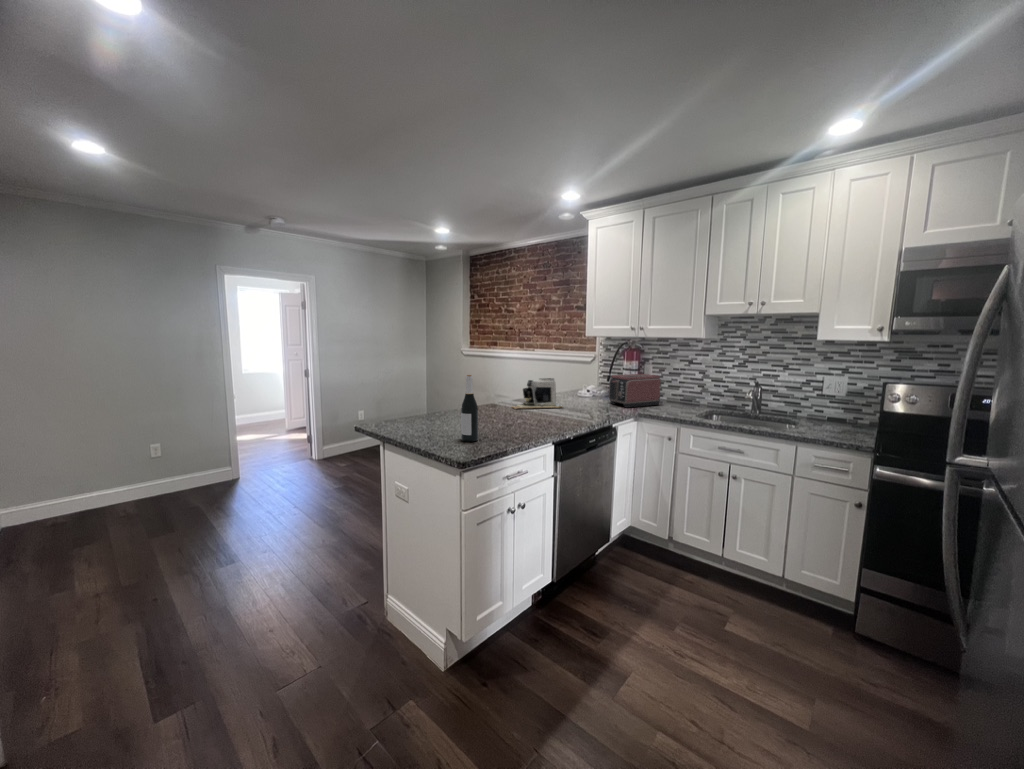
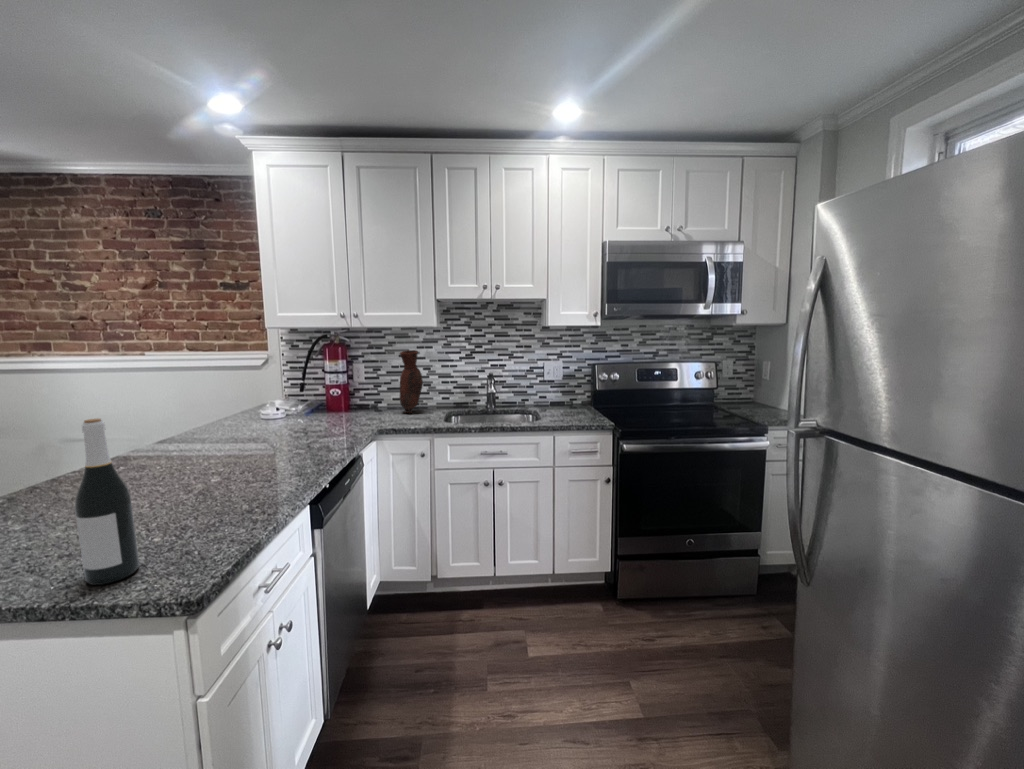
vase: none [672,356,692,407] -> present [400,350,423,413]
toaster: present [609,374,661,408] -> none [318,376,386,425]
coffee maker: present [513,378,563,409] -> none [149,398,259,465]

